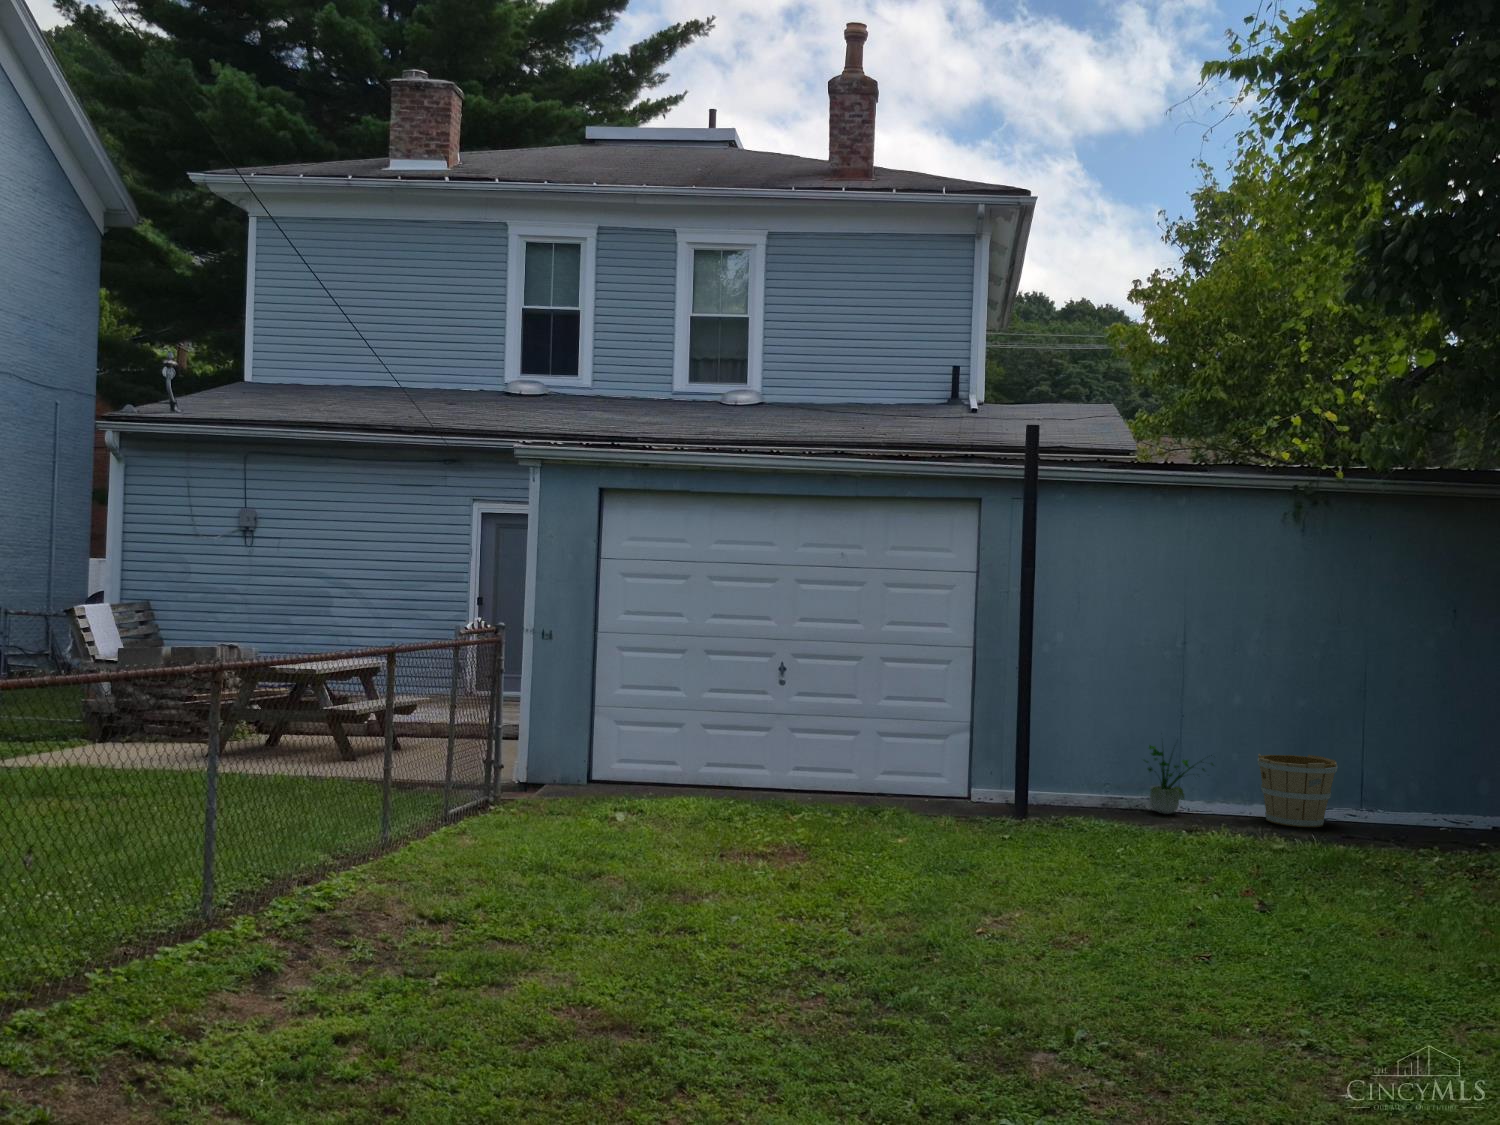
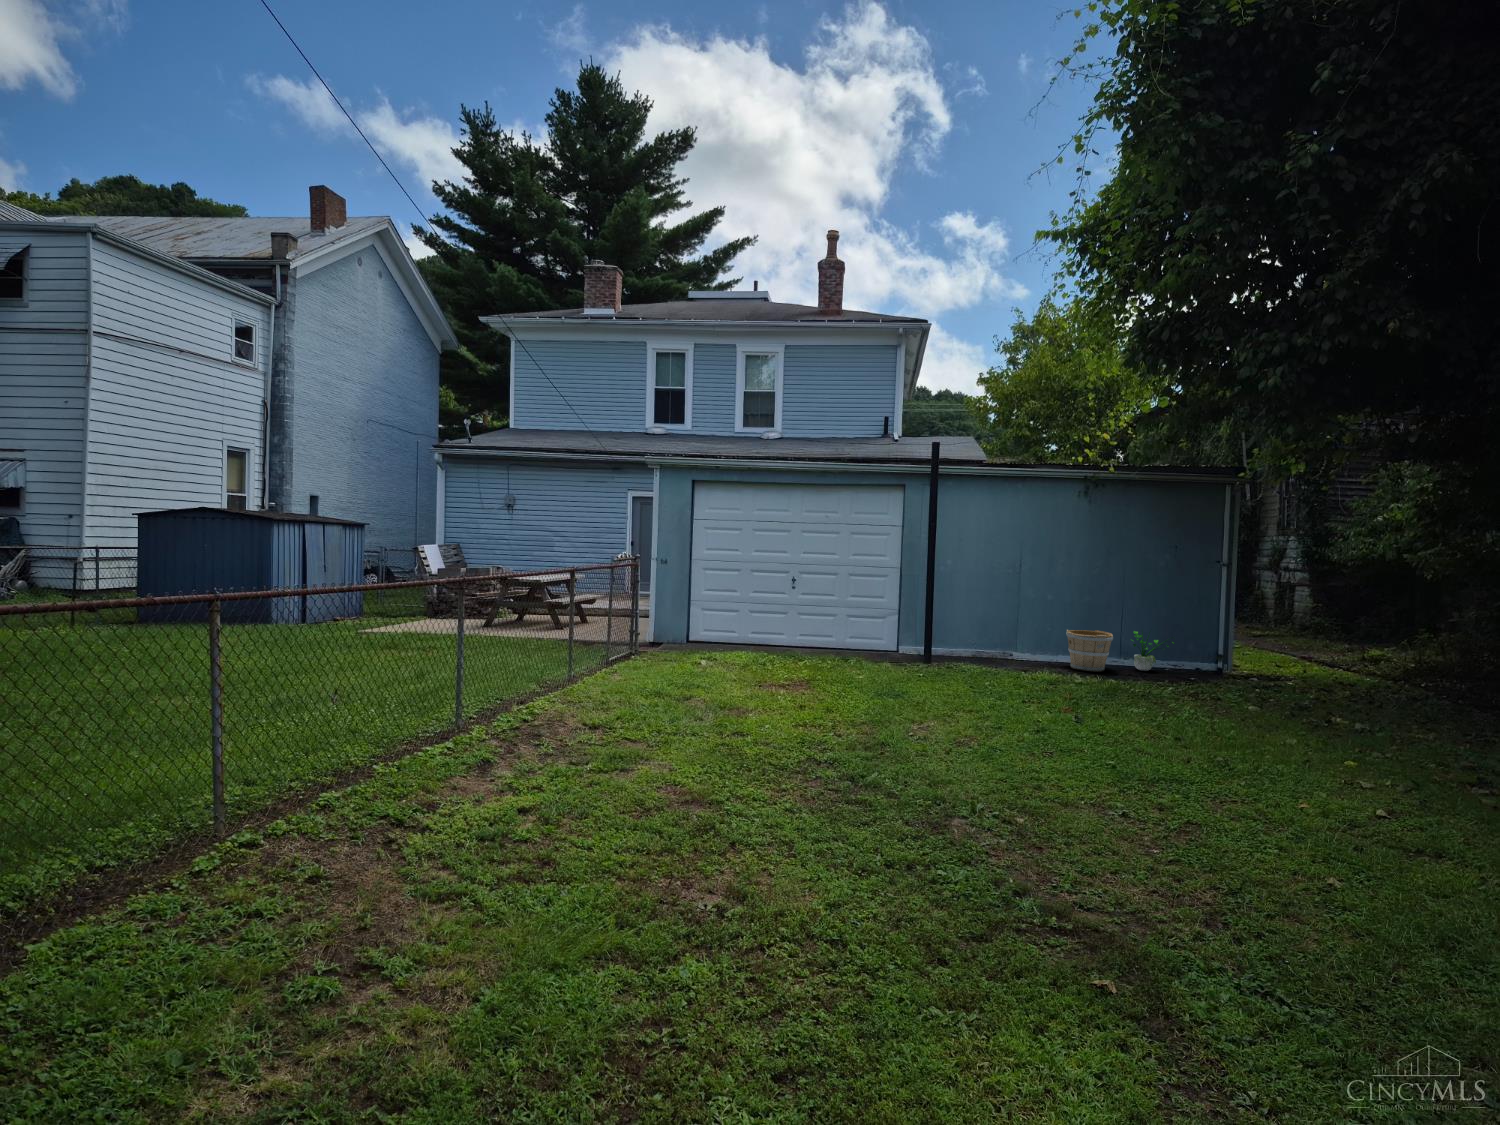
potted plant: present [1144,745,1213,814] -> present [1131,631,1175,671]

